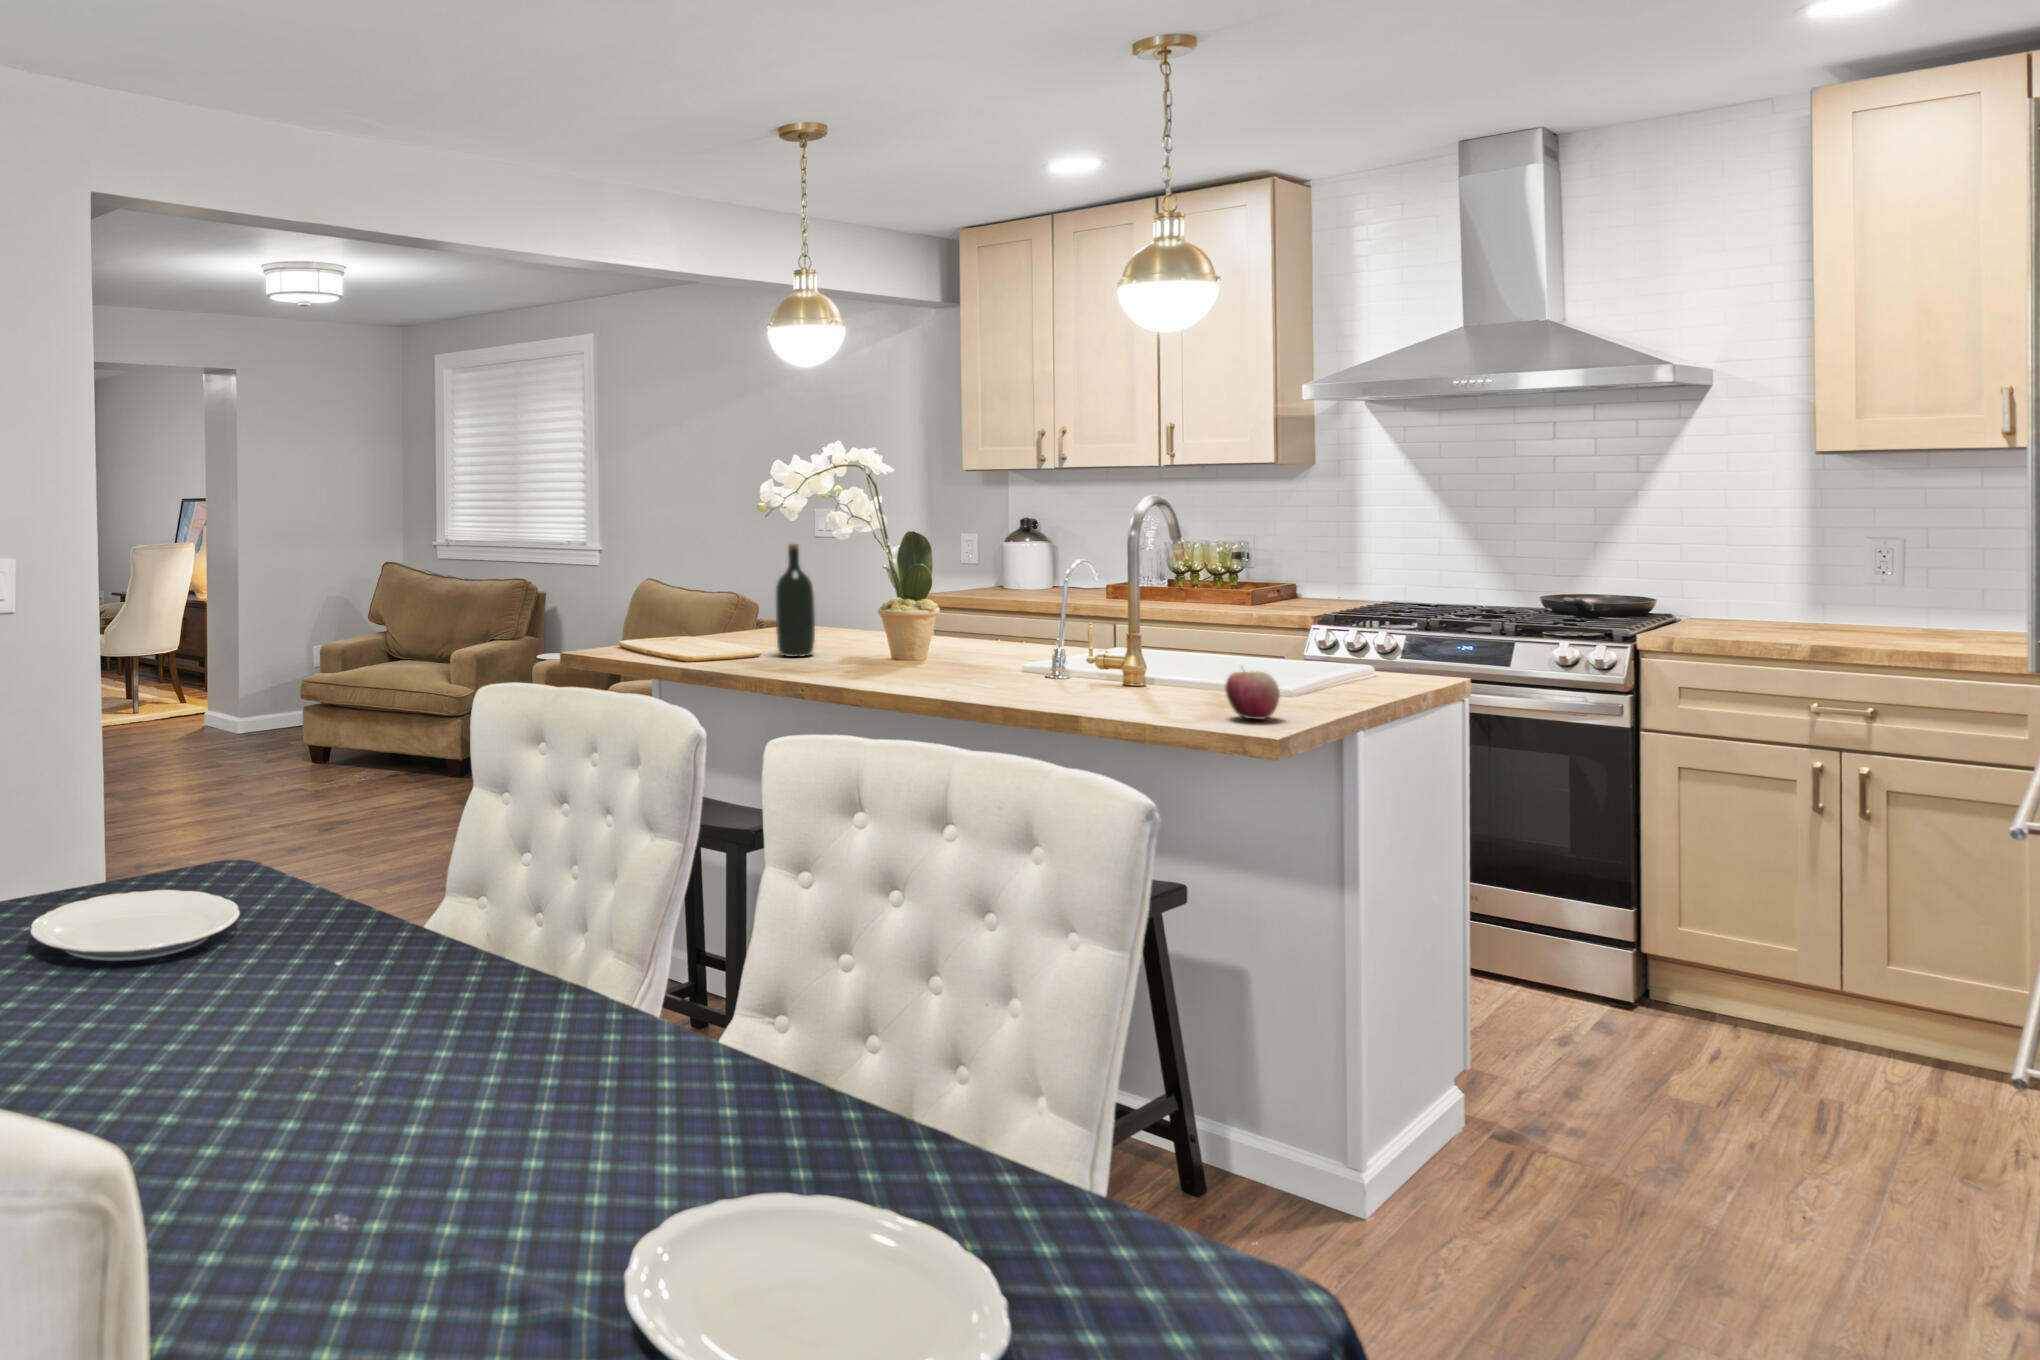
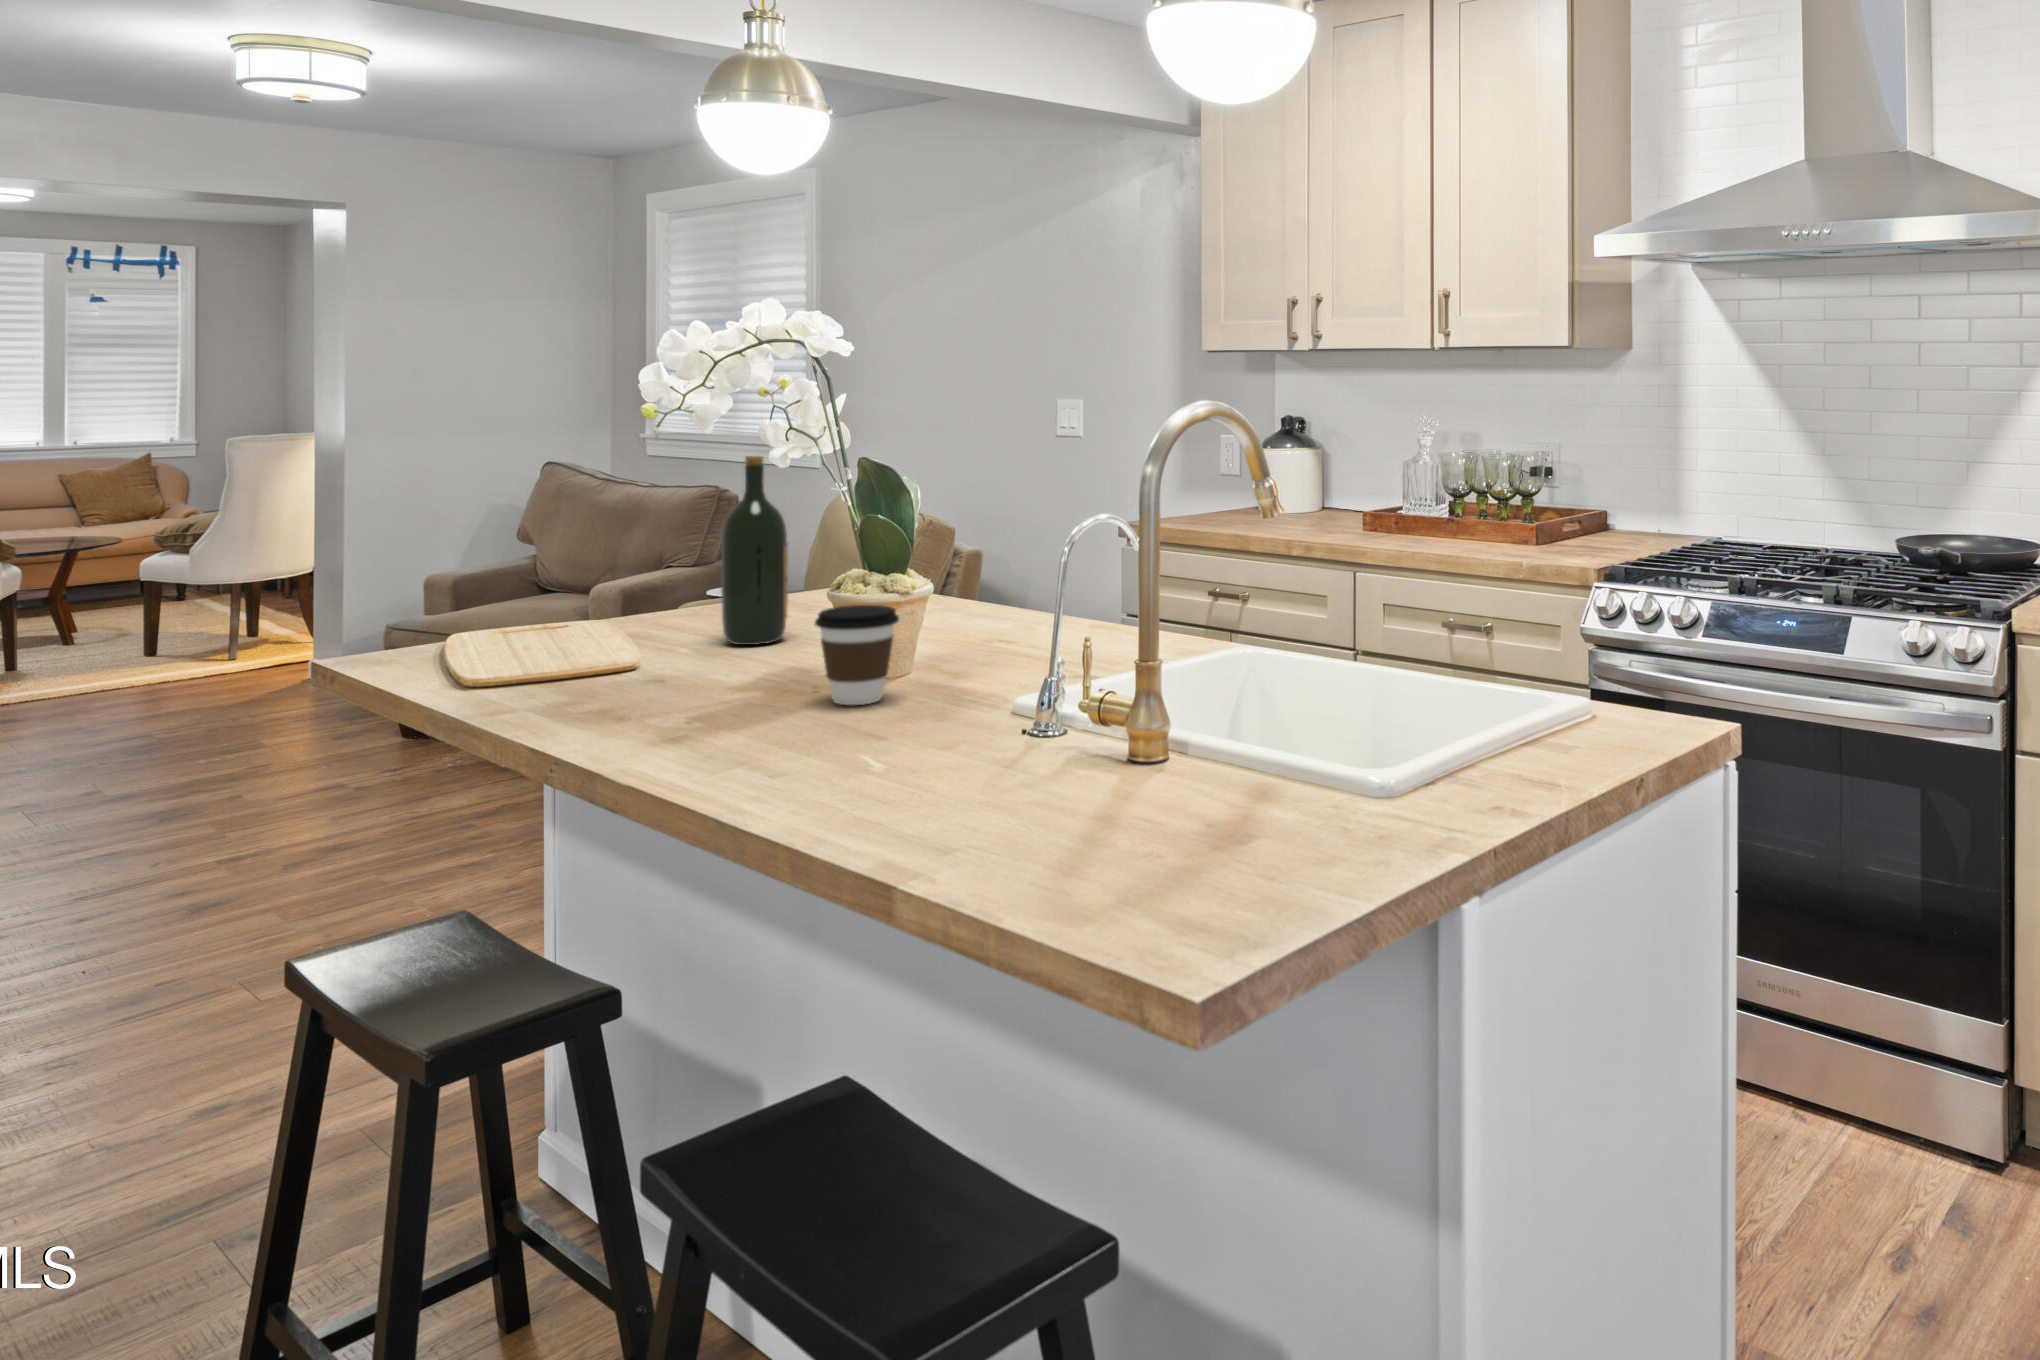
coffee cup: none [893,624,940,679] -> present [815,605,899,705]
apple: present [1226,671,1280,719] -> none [1241,733,1342,847]

